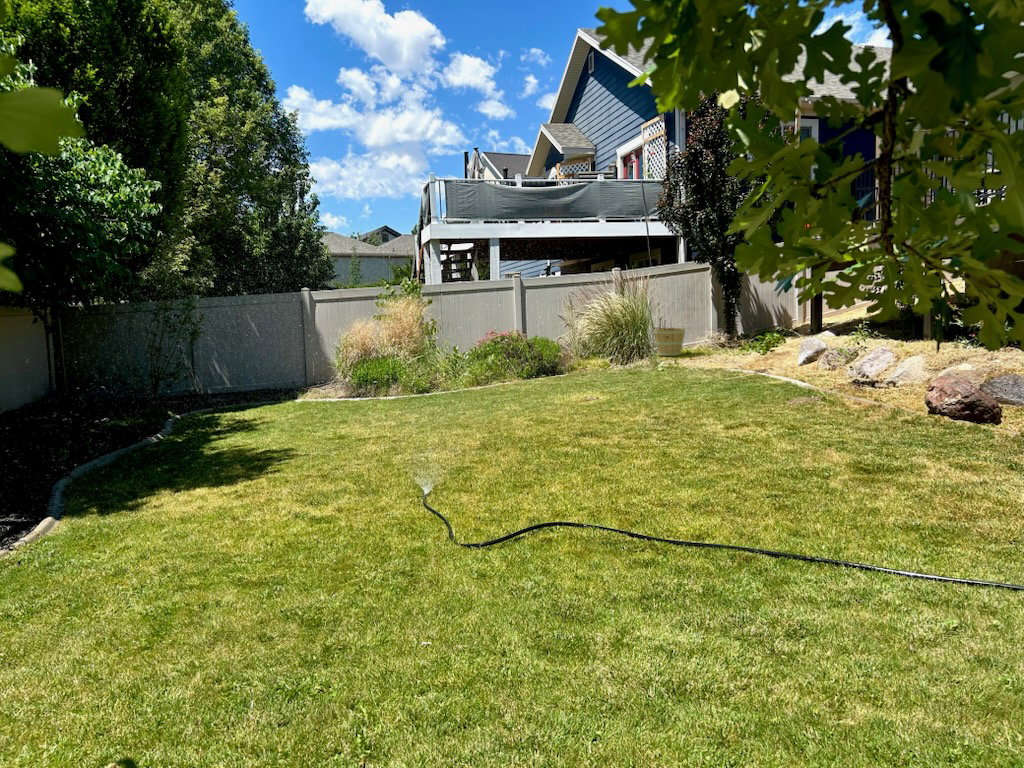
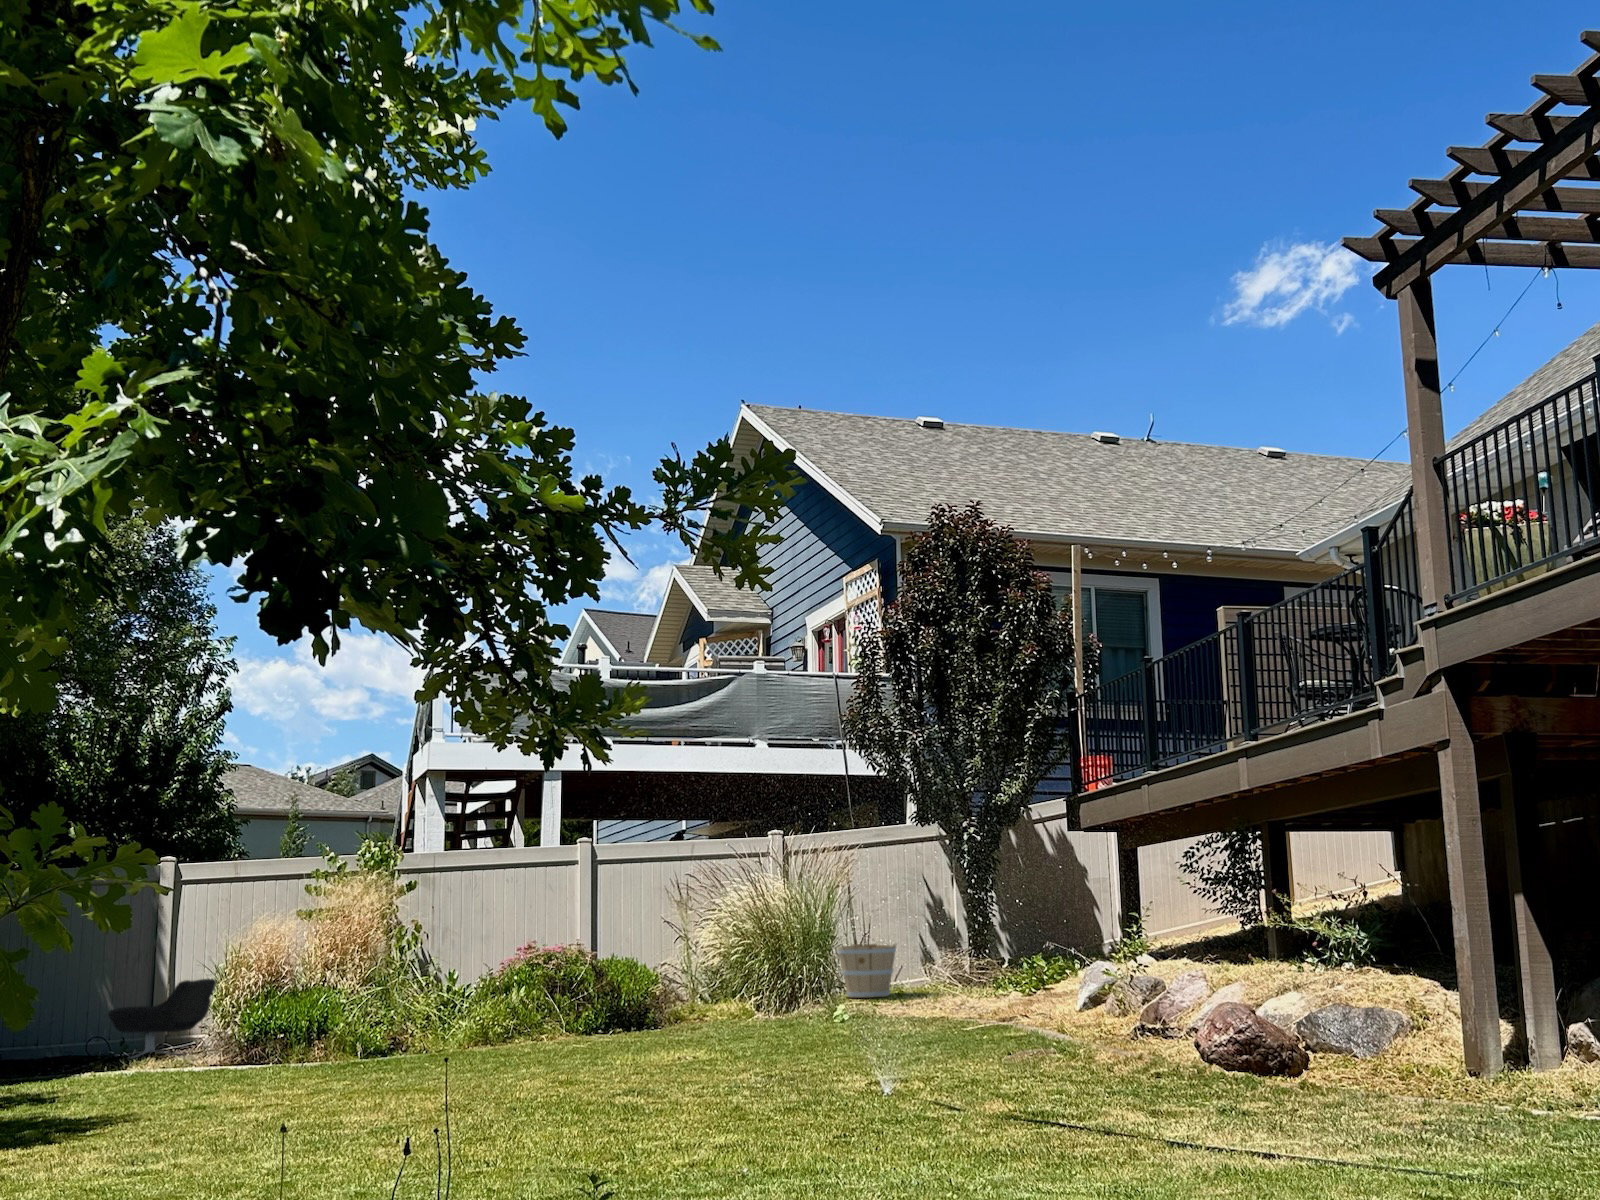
lounge chair: none [290,352,339,391] -> present [108,979,216,1058]

